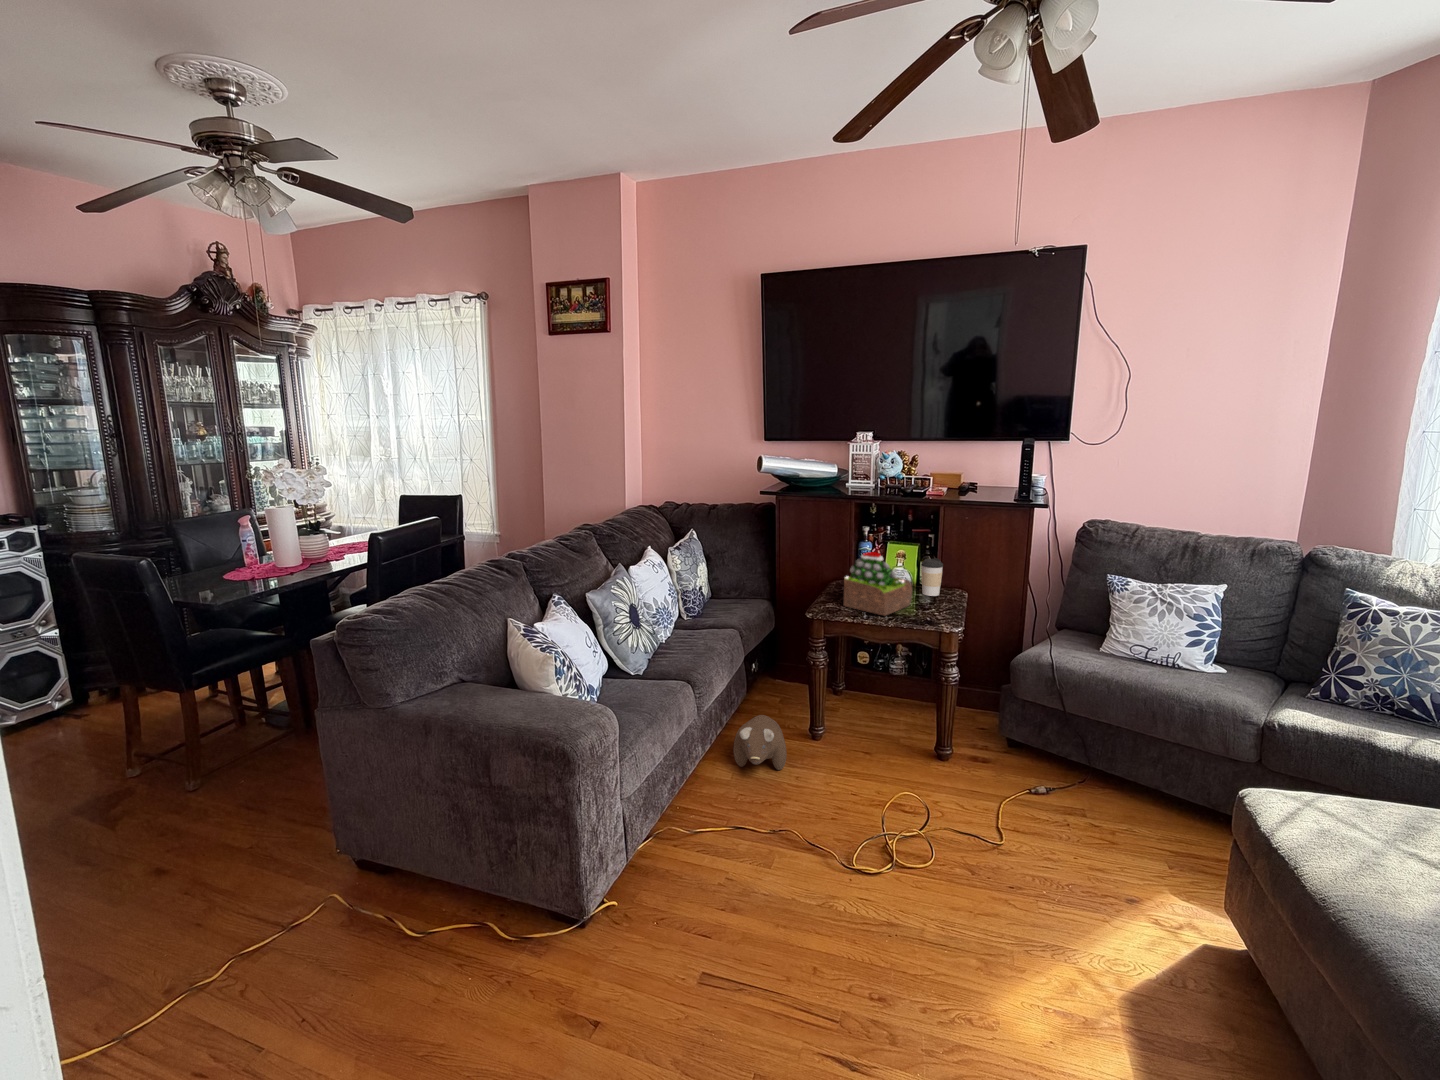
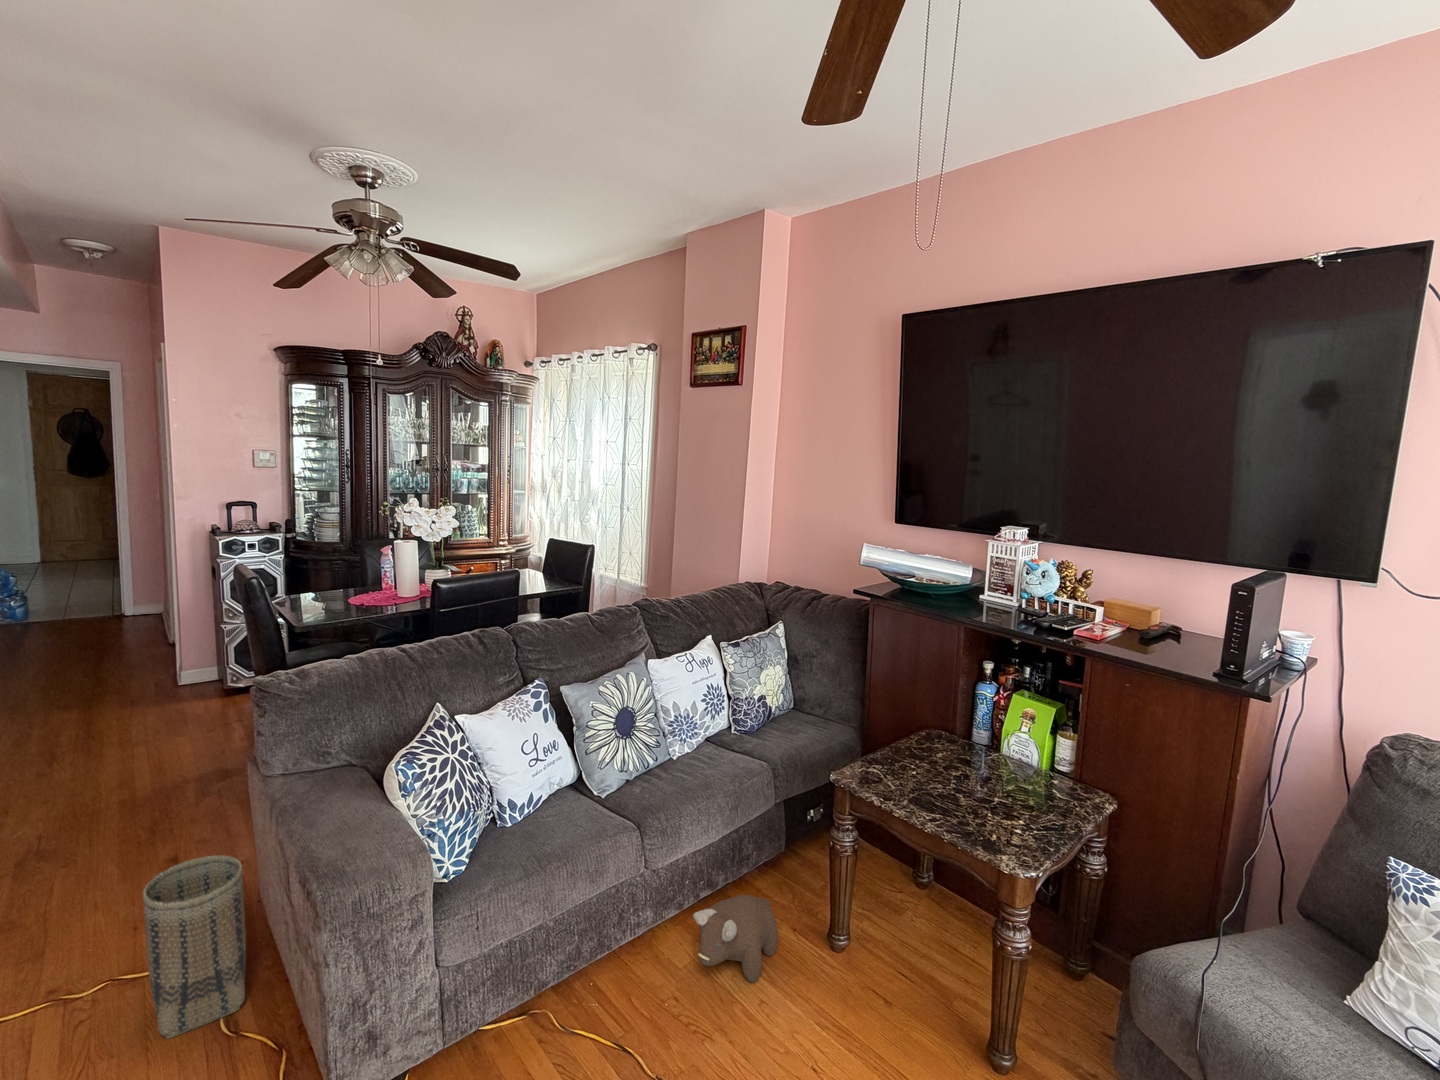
succulent plant: present [844,552,912,615] -> none [896,707,1008,810]
coffee cup: present [921,558,943,596] -> none [1041,734,1077,796]
basket: none [293,795,400,965] -> present [143,855,246,1039]

